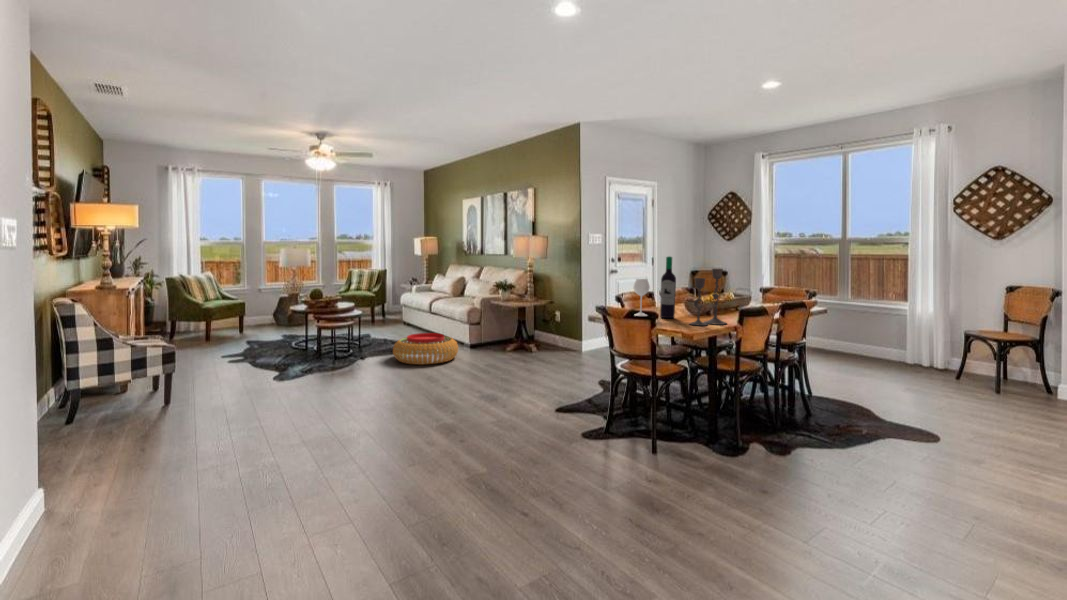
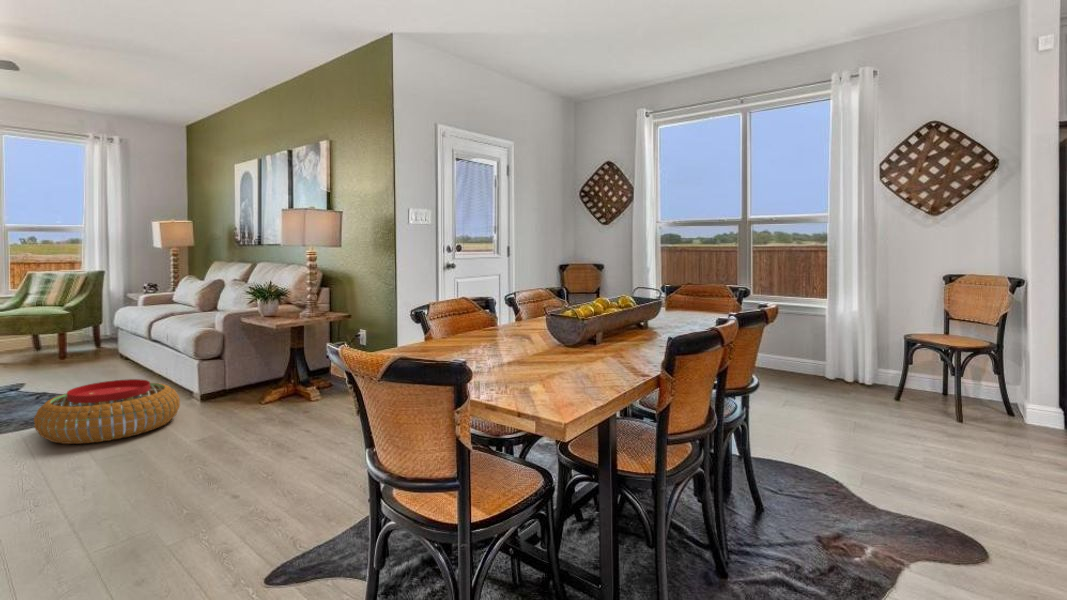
wine bottle: present [633,256,676,318] -> none [445,230,524,351]
candlestick: present [689,269,726,326] -> none [549,251,622,369]

